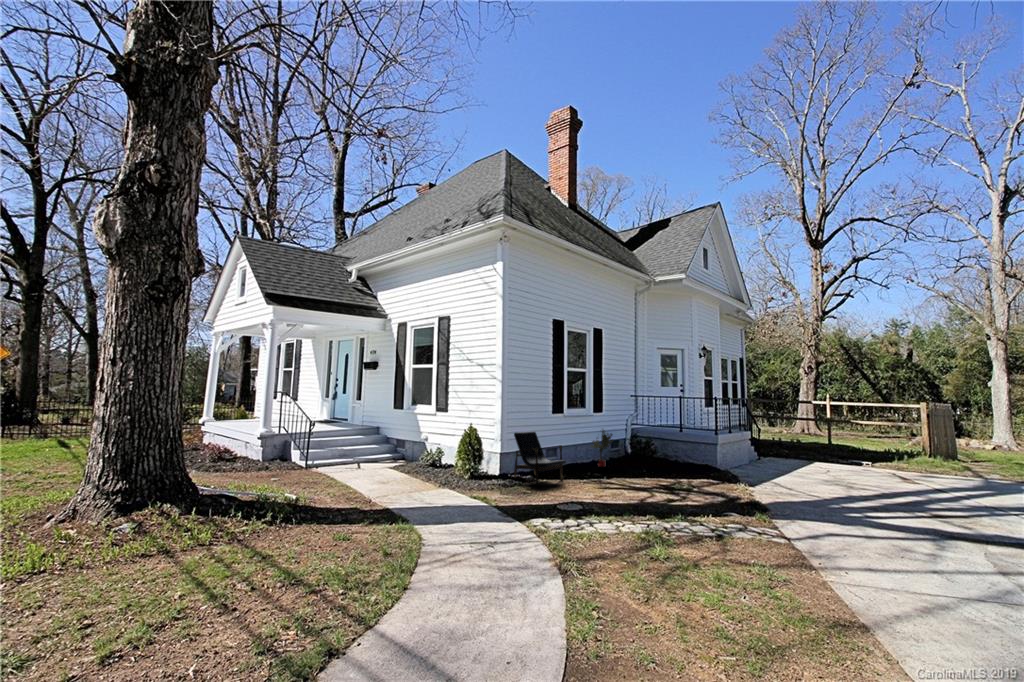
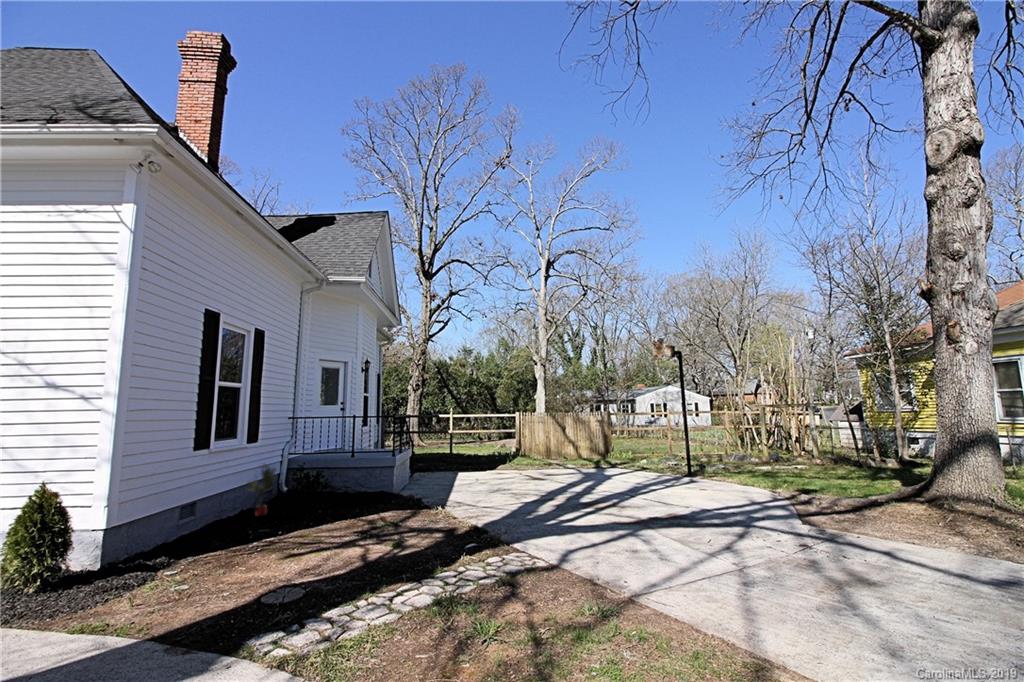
lounge chair: present [514,431,566,484] -> none [131,482,233,568]

